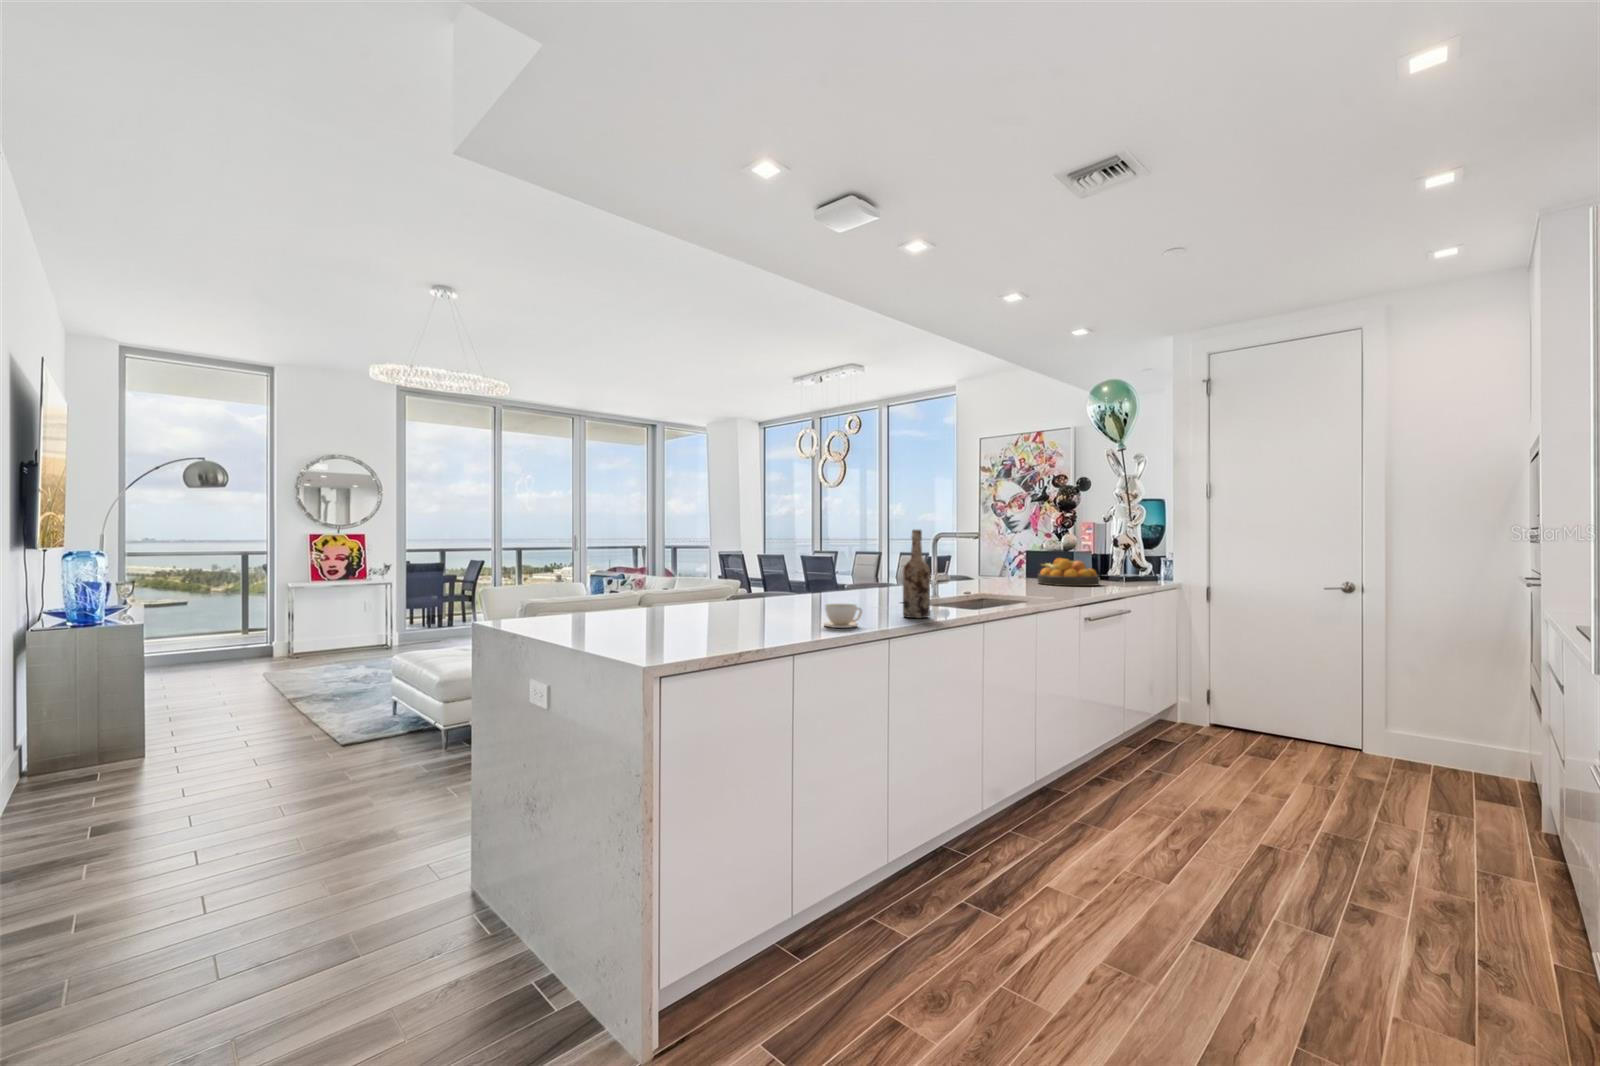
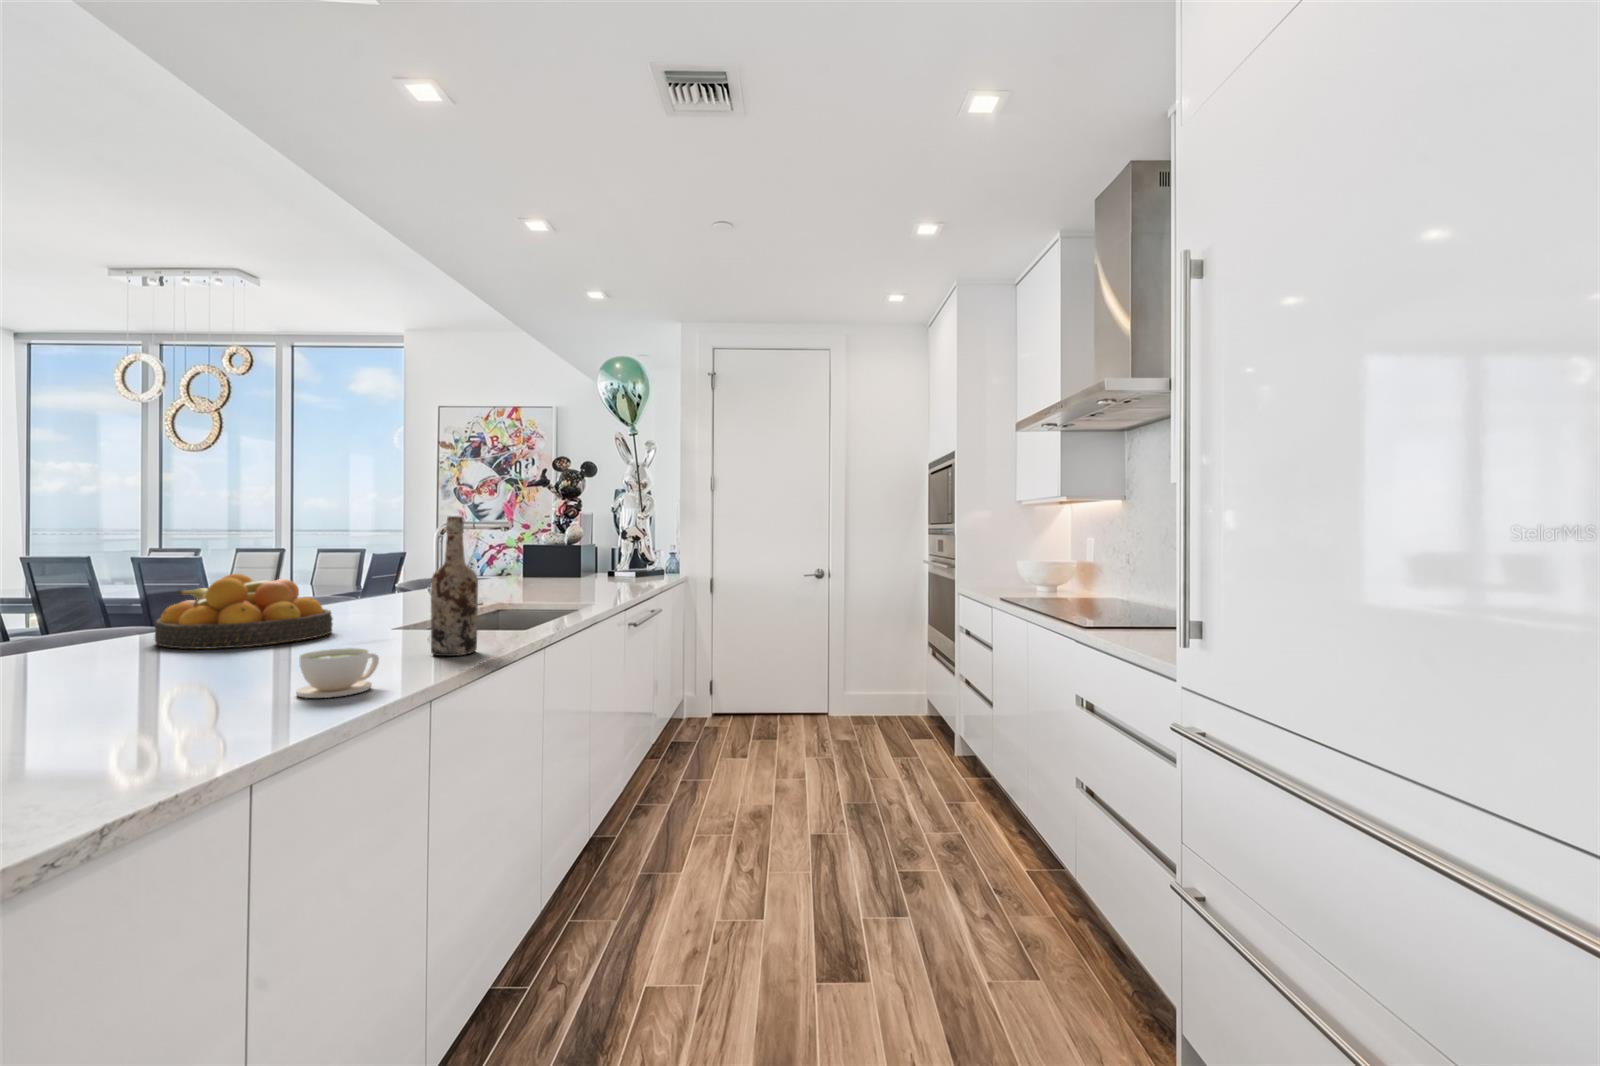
fruit bowl: present [1038,558,1100,586] -> present [155,574,332,649]

